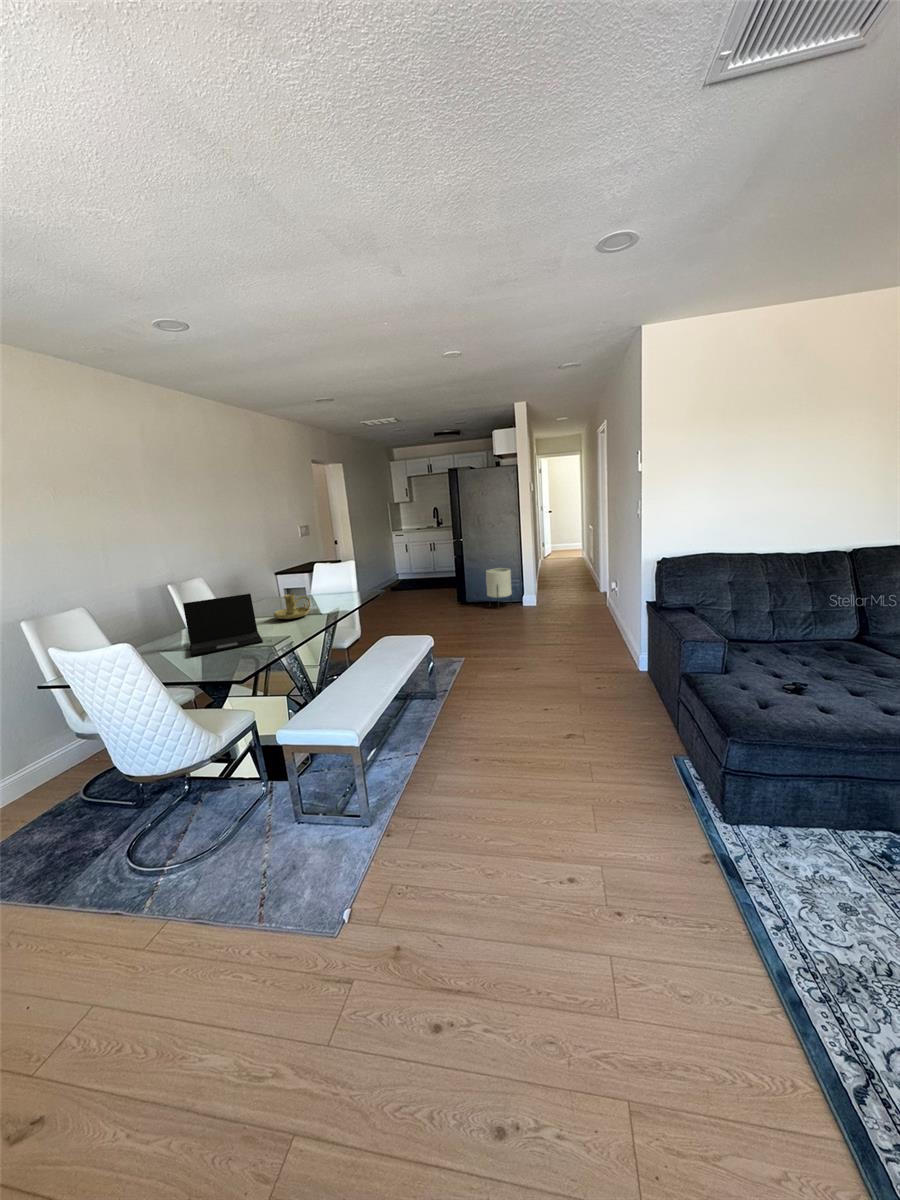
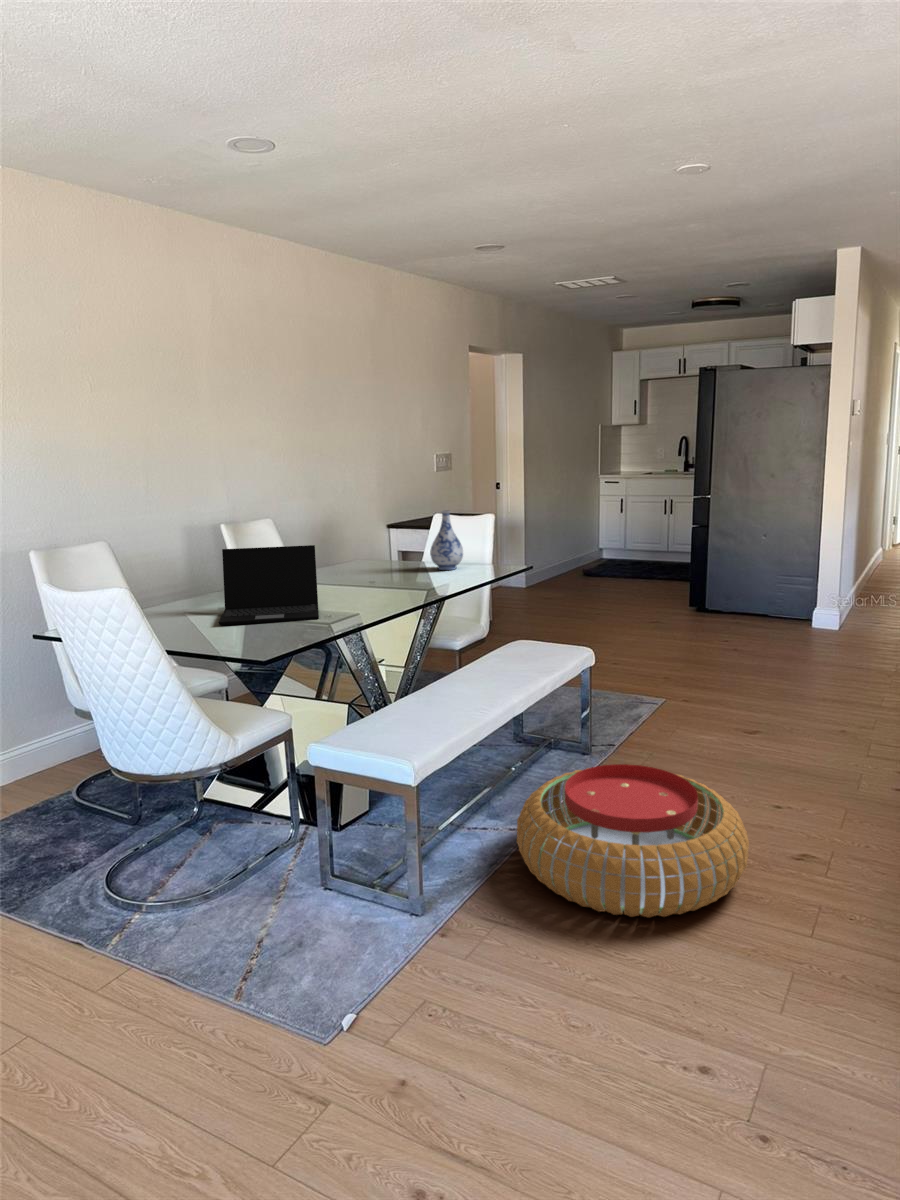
vase: none [319,562,340,599] -> present [430,510,463,570]
planter: present [486,568,512,599] -> none [747,554,799,630]
candle holder: present [273,594,310,619] -> none [349,554,407,592]
pouf: none [413,701,546,794] -> present [517,764,749,918]

